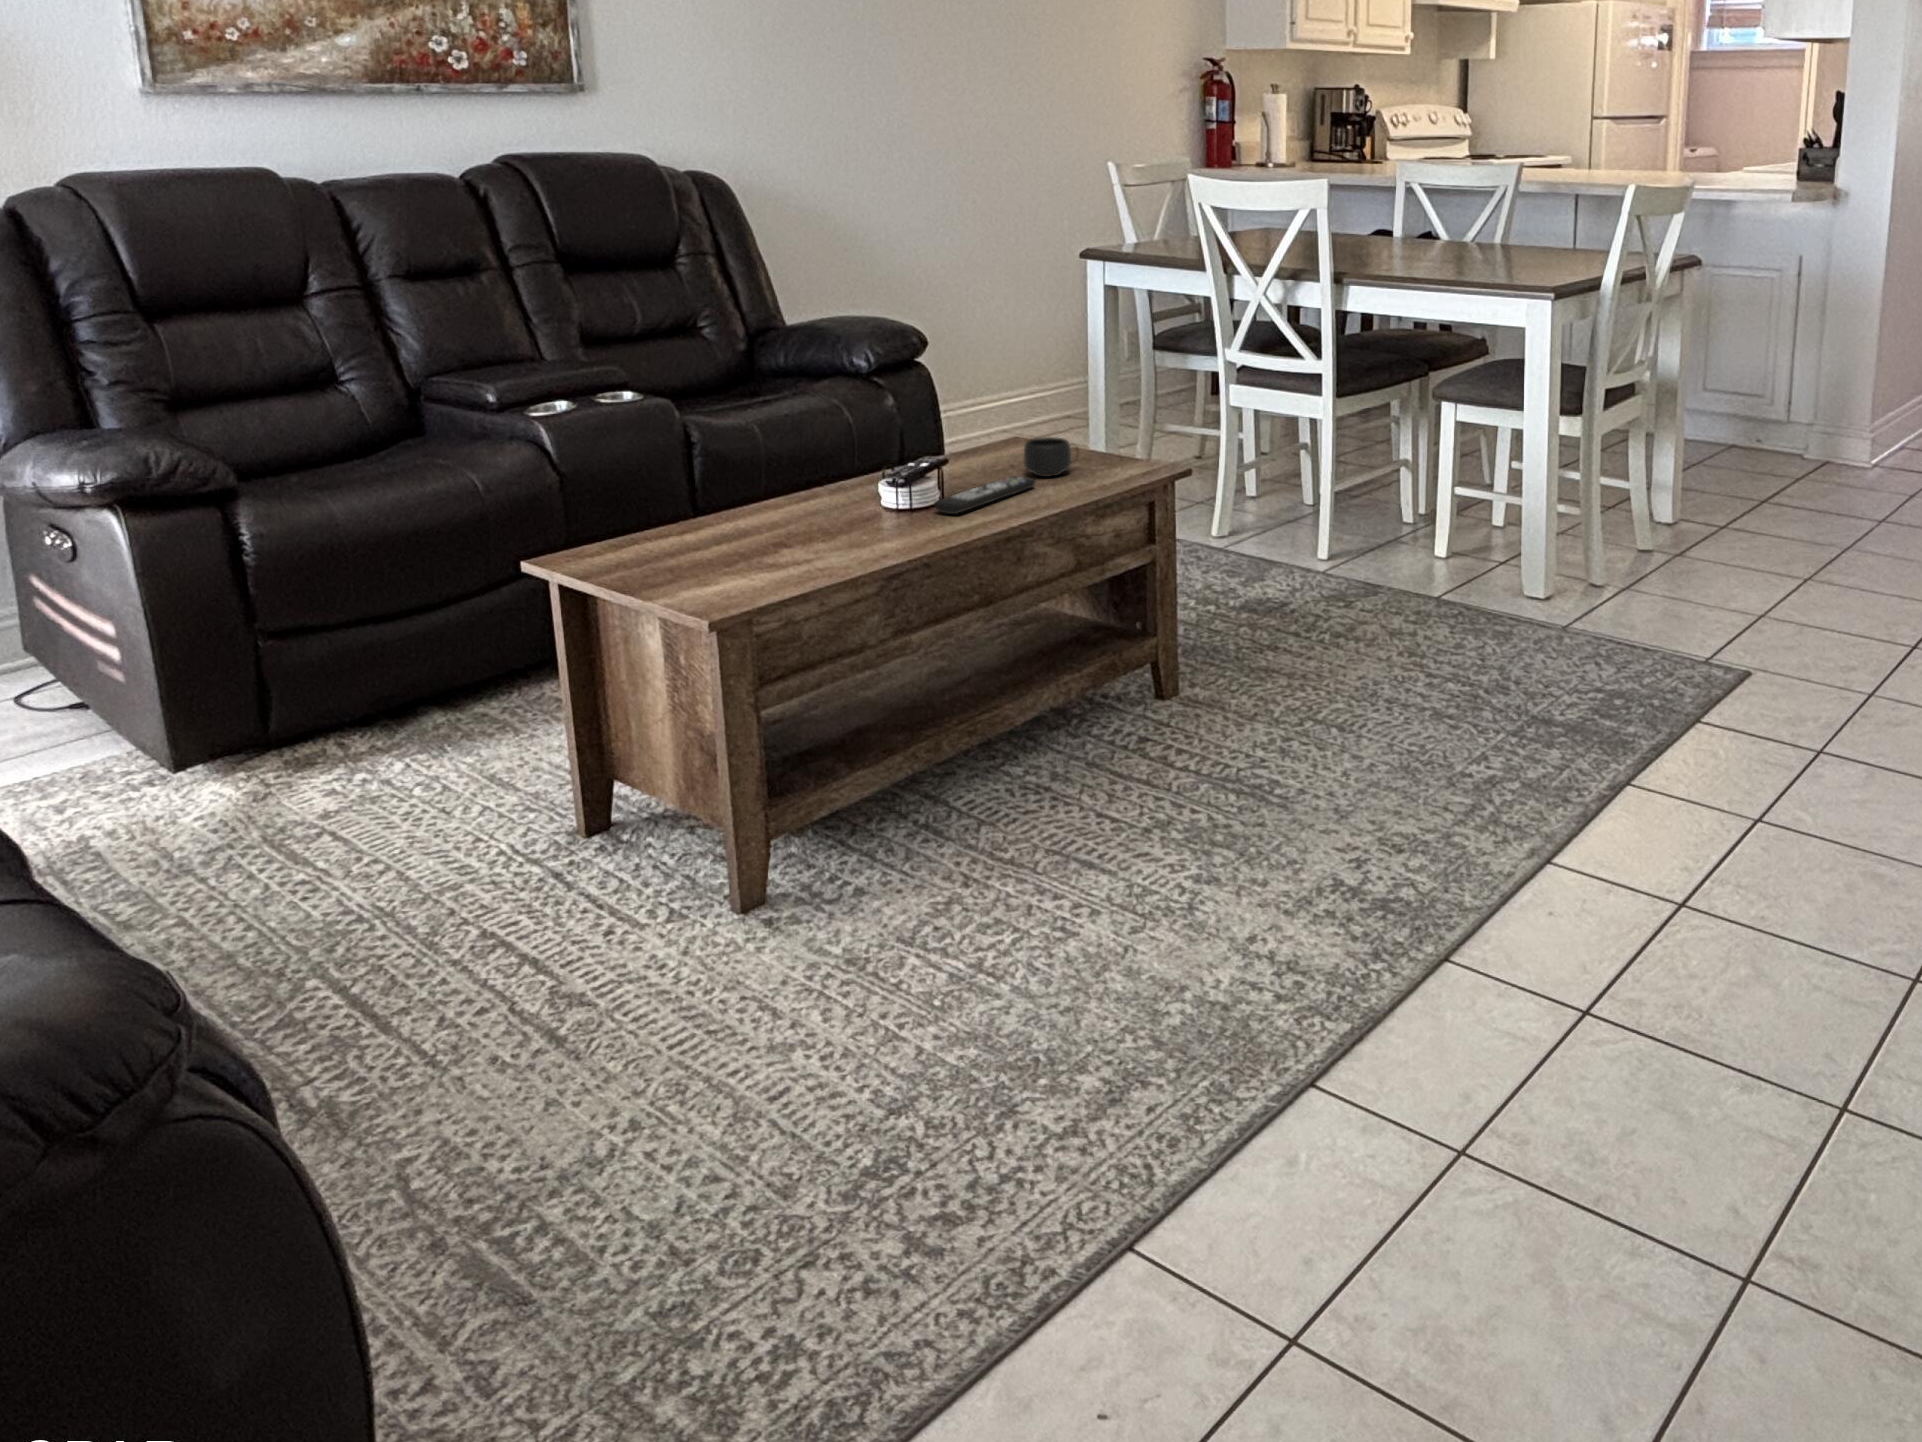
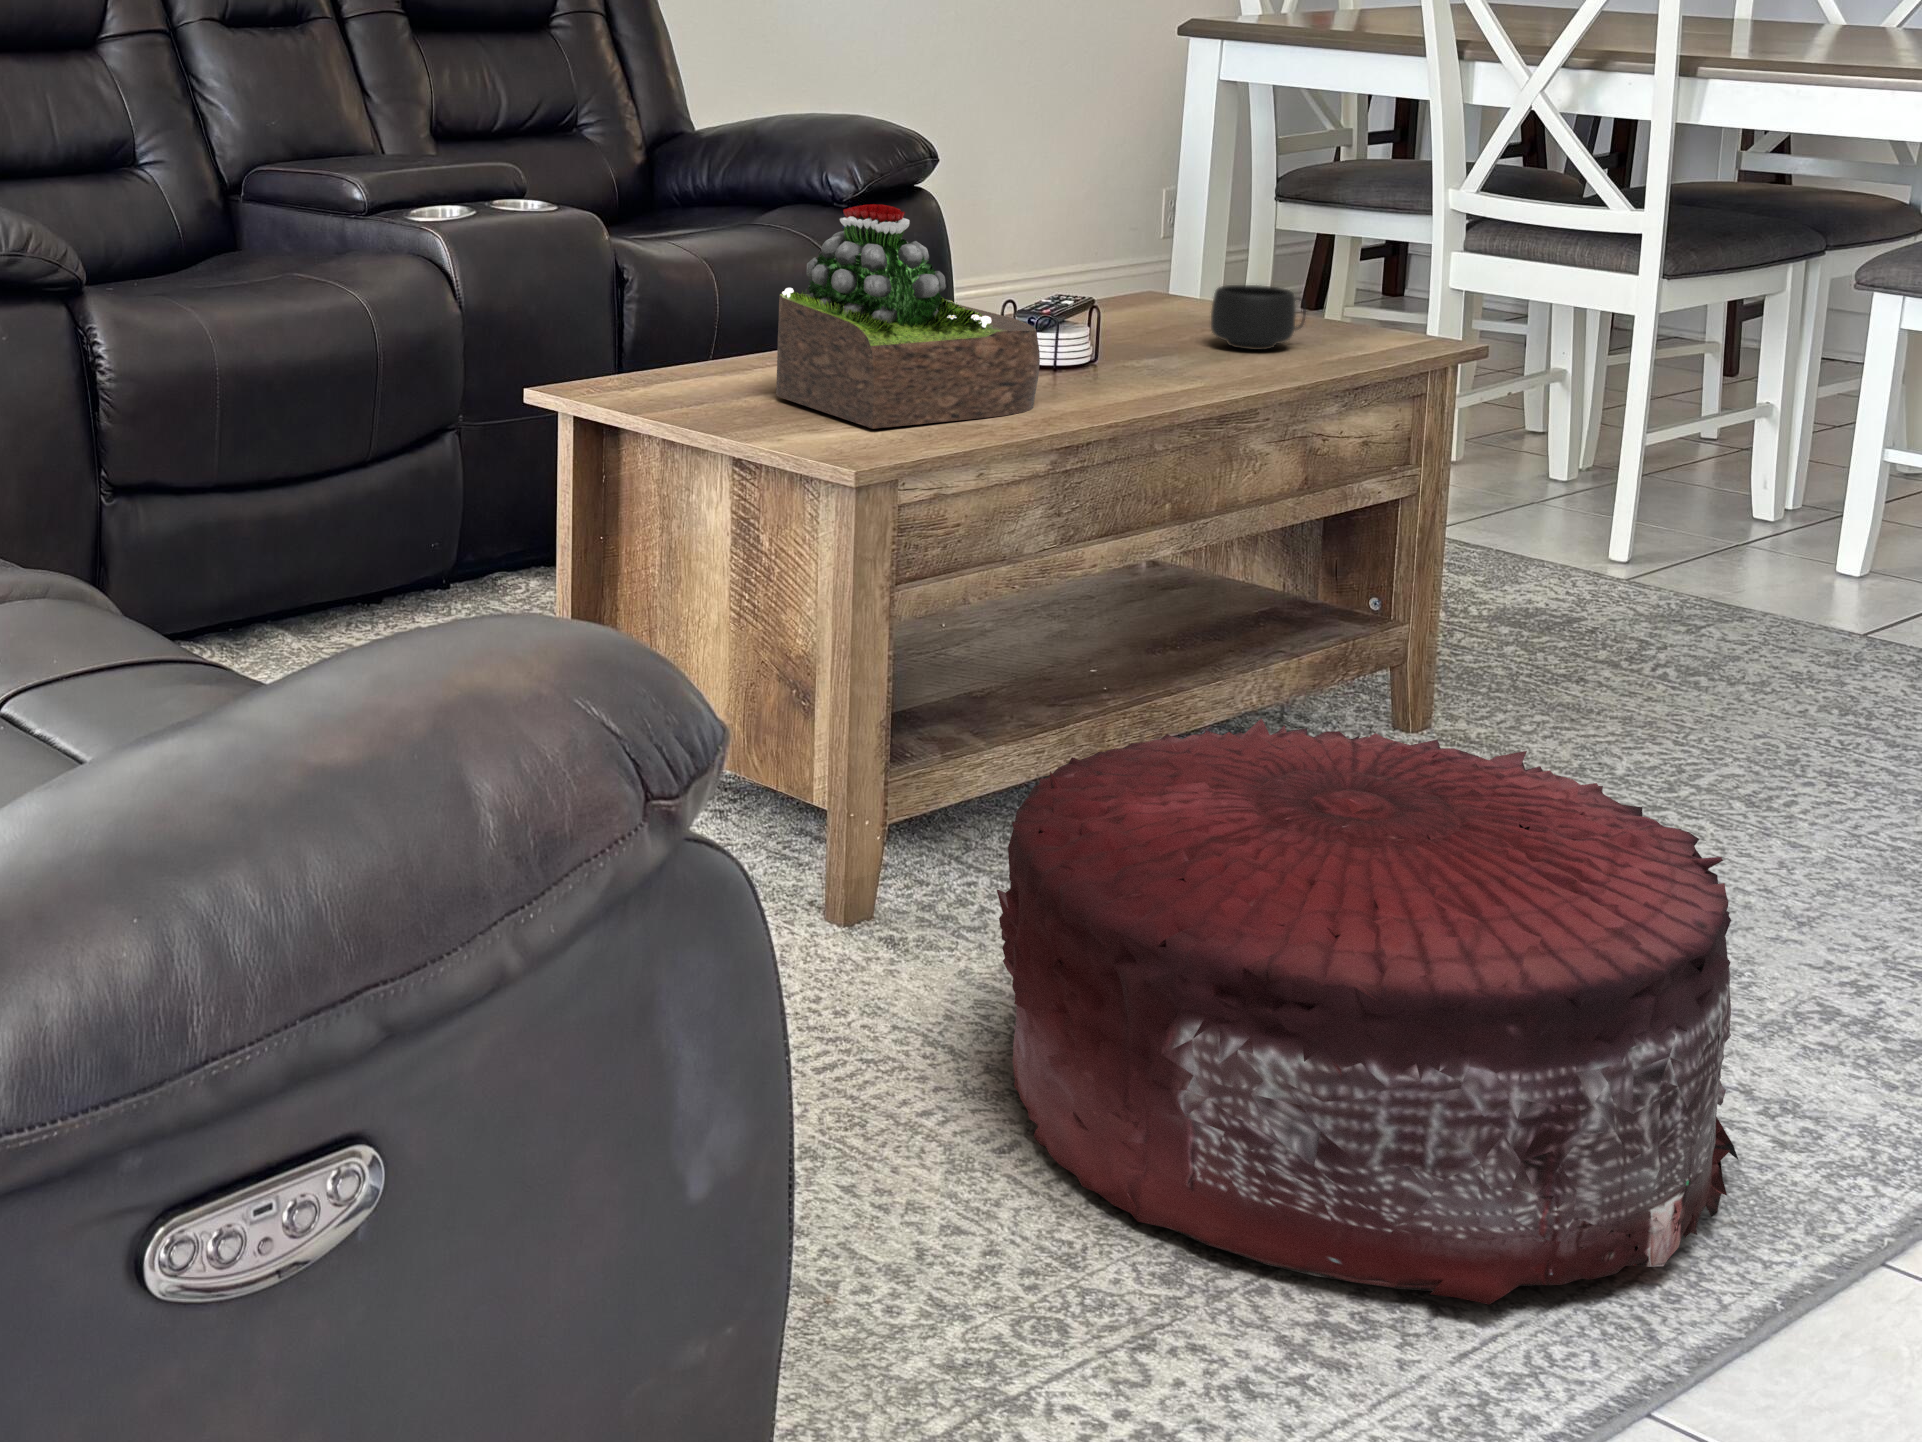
succulent plant: none [725,418,890,560] -> present [776,204,1040,429]
remote control: present [934,476,1035,514] -> none [1094,342,1246,389]
pouf: none [807,718,1224,1059] -> present [997,719,1738,1304]

